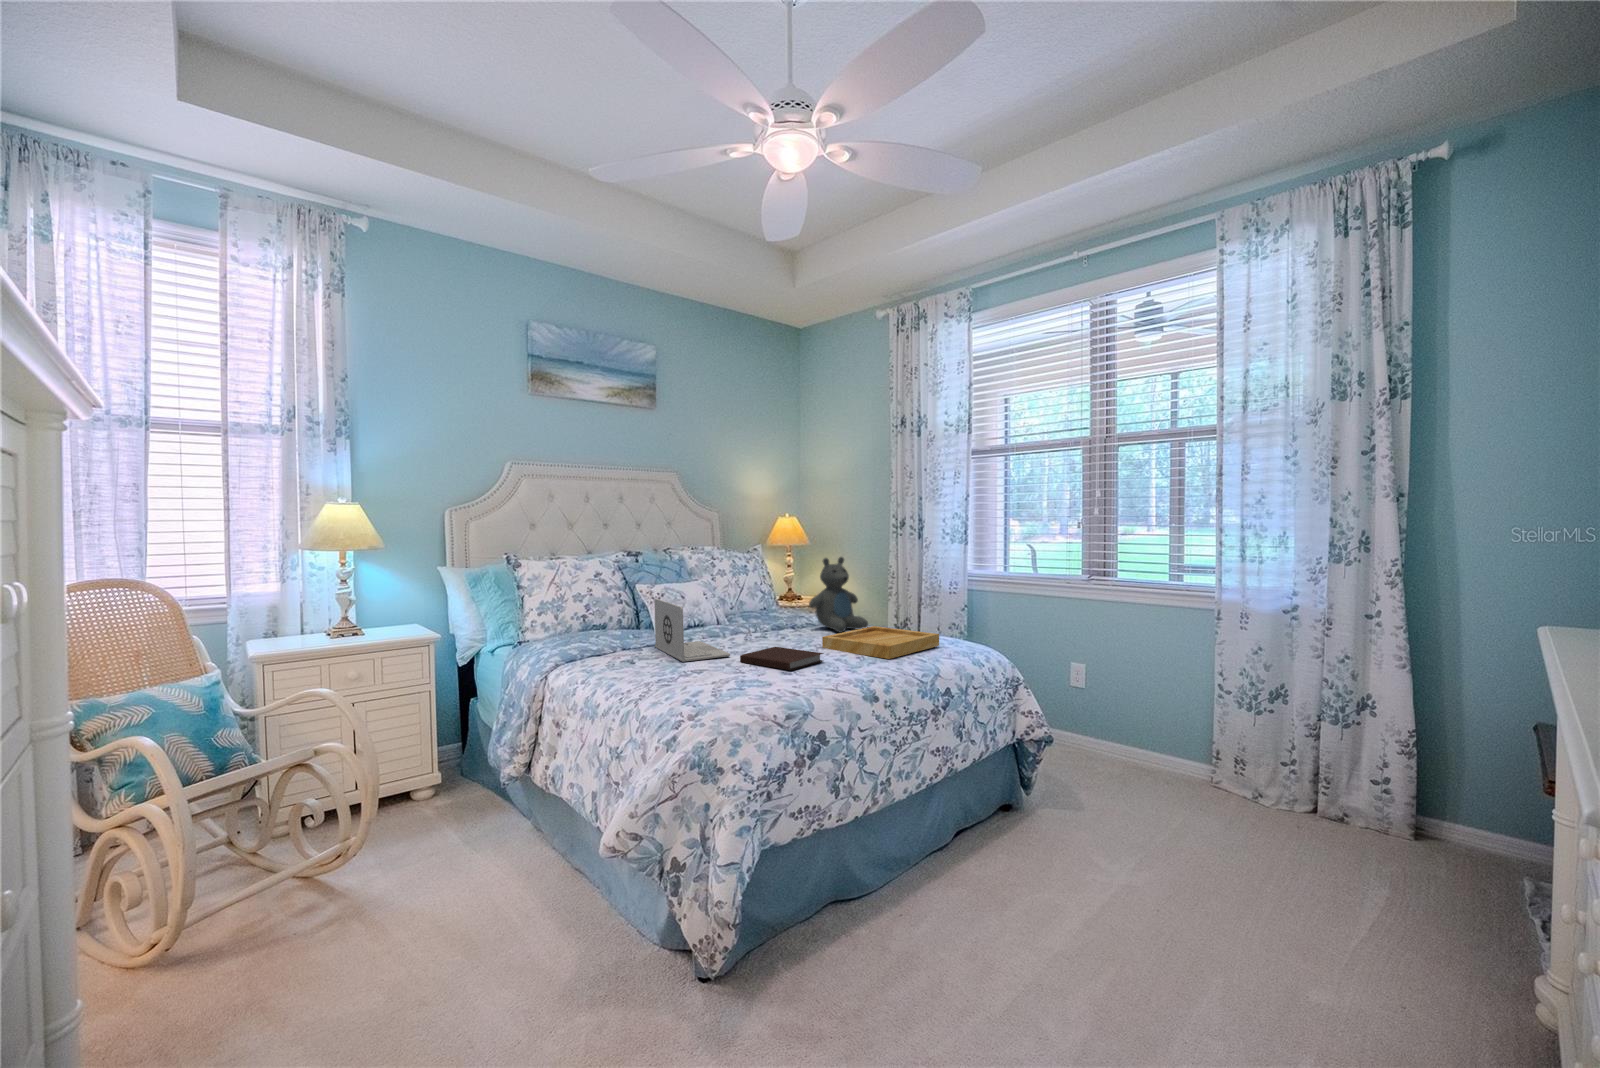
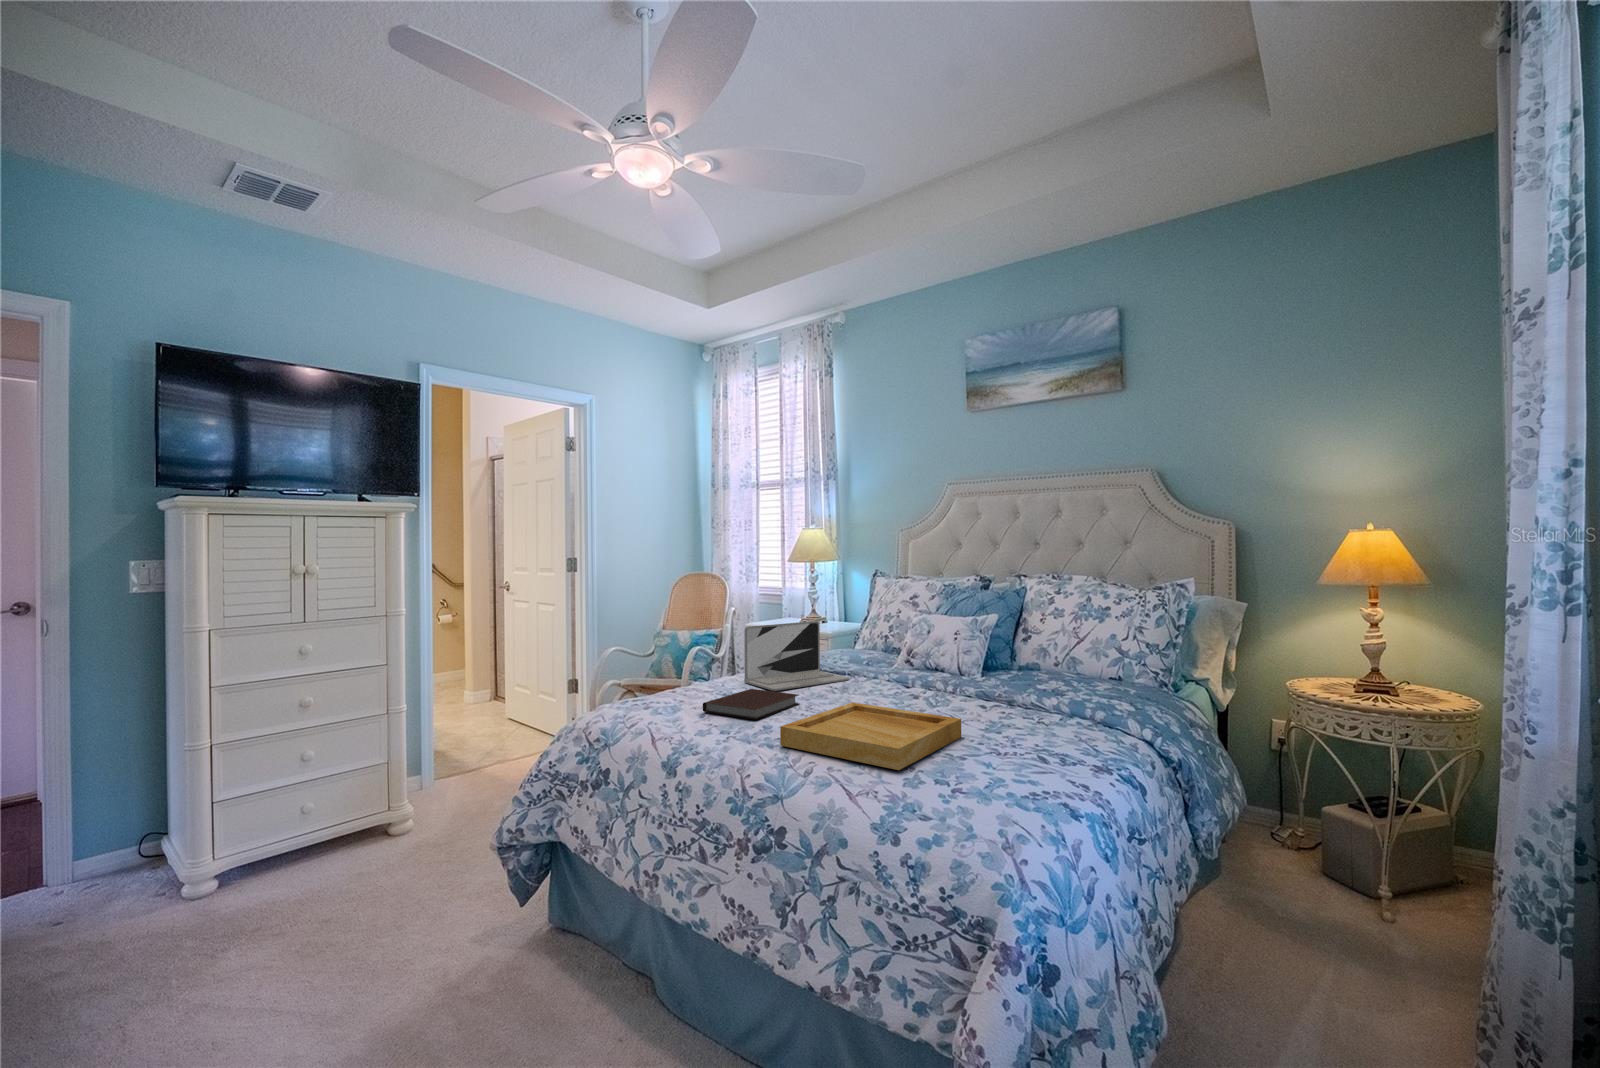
teddy bear: present [809,557,868,633] -> none [963,600,1064,729]

